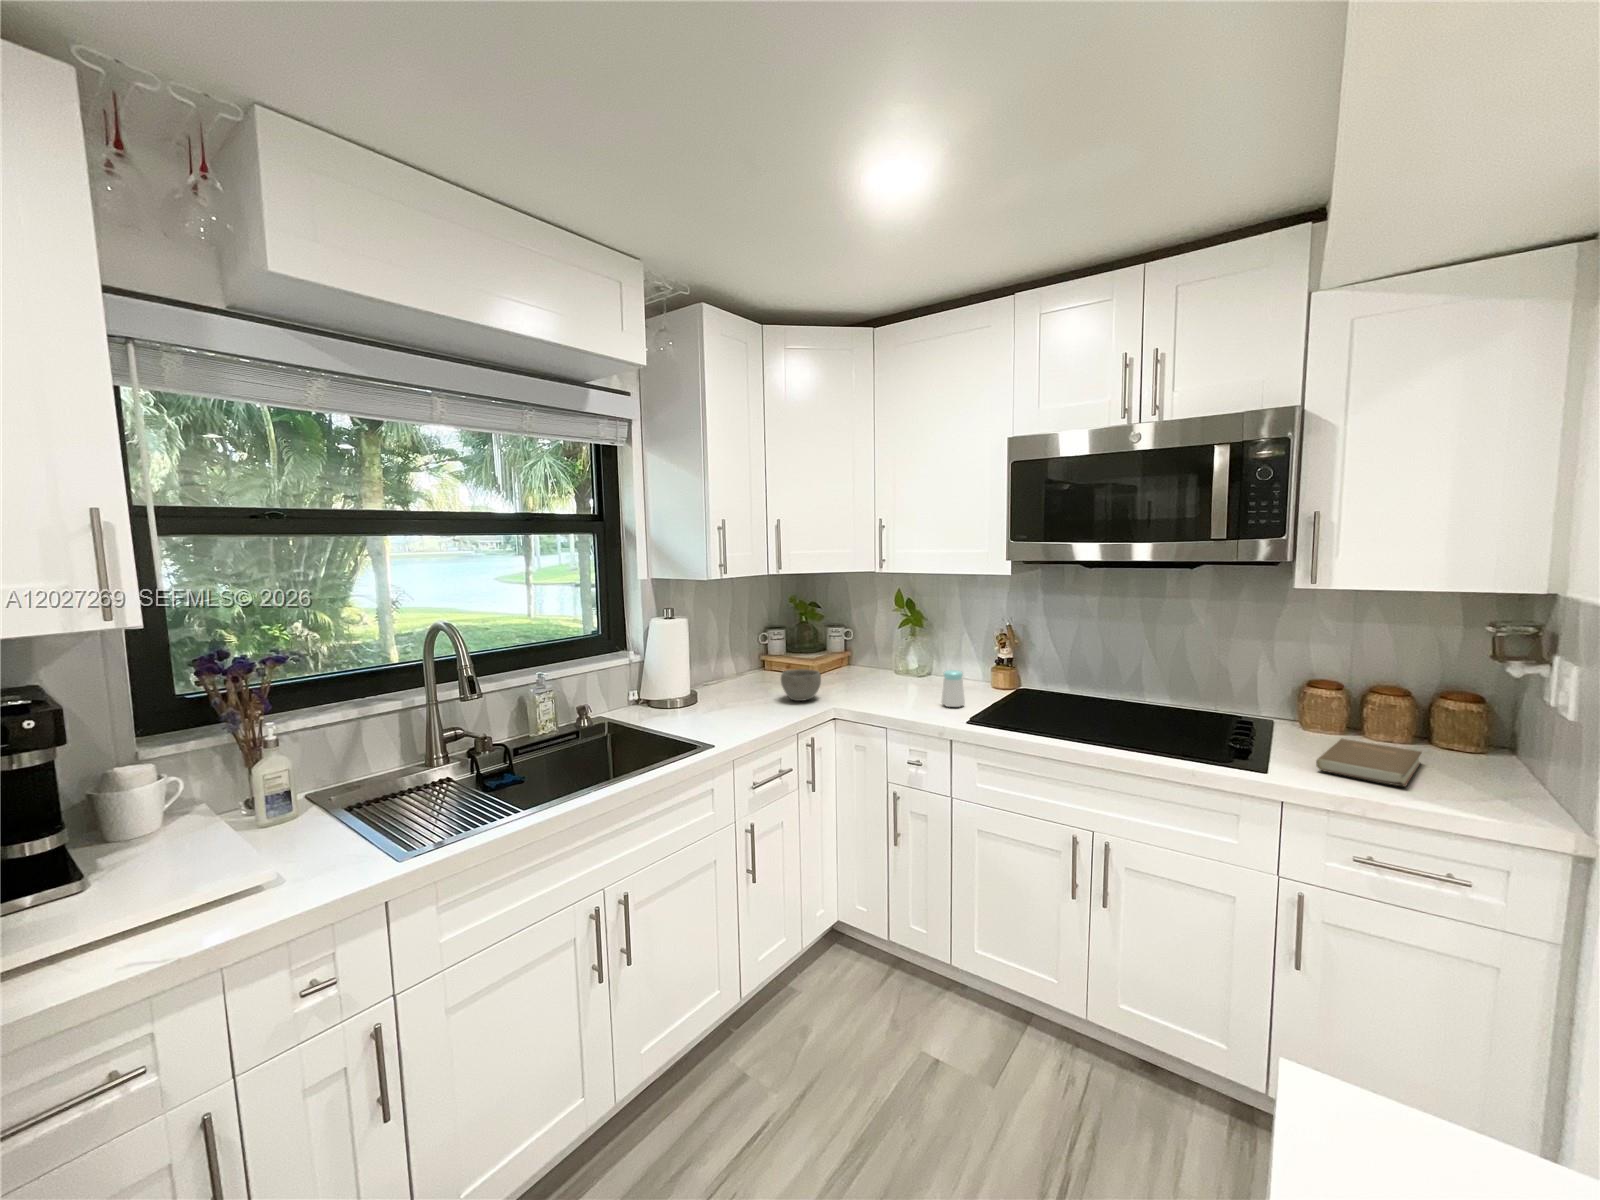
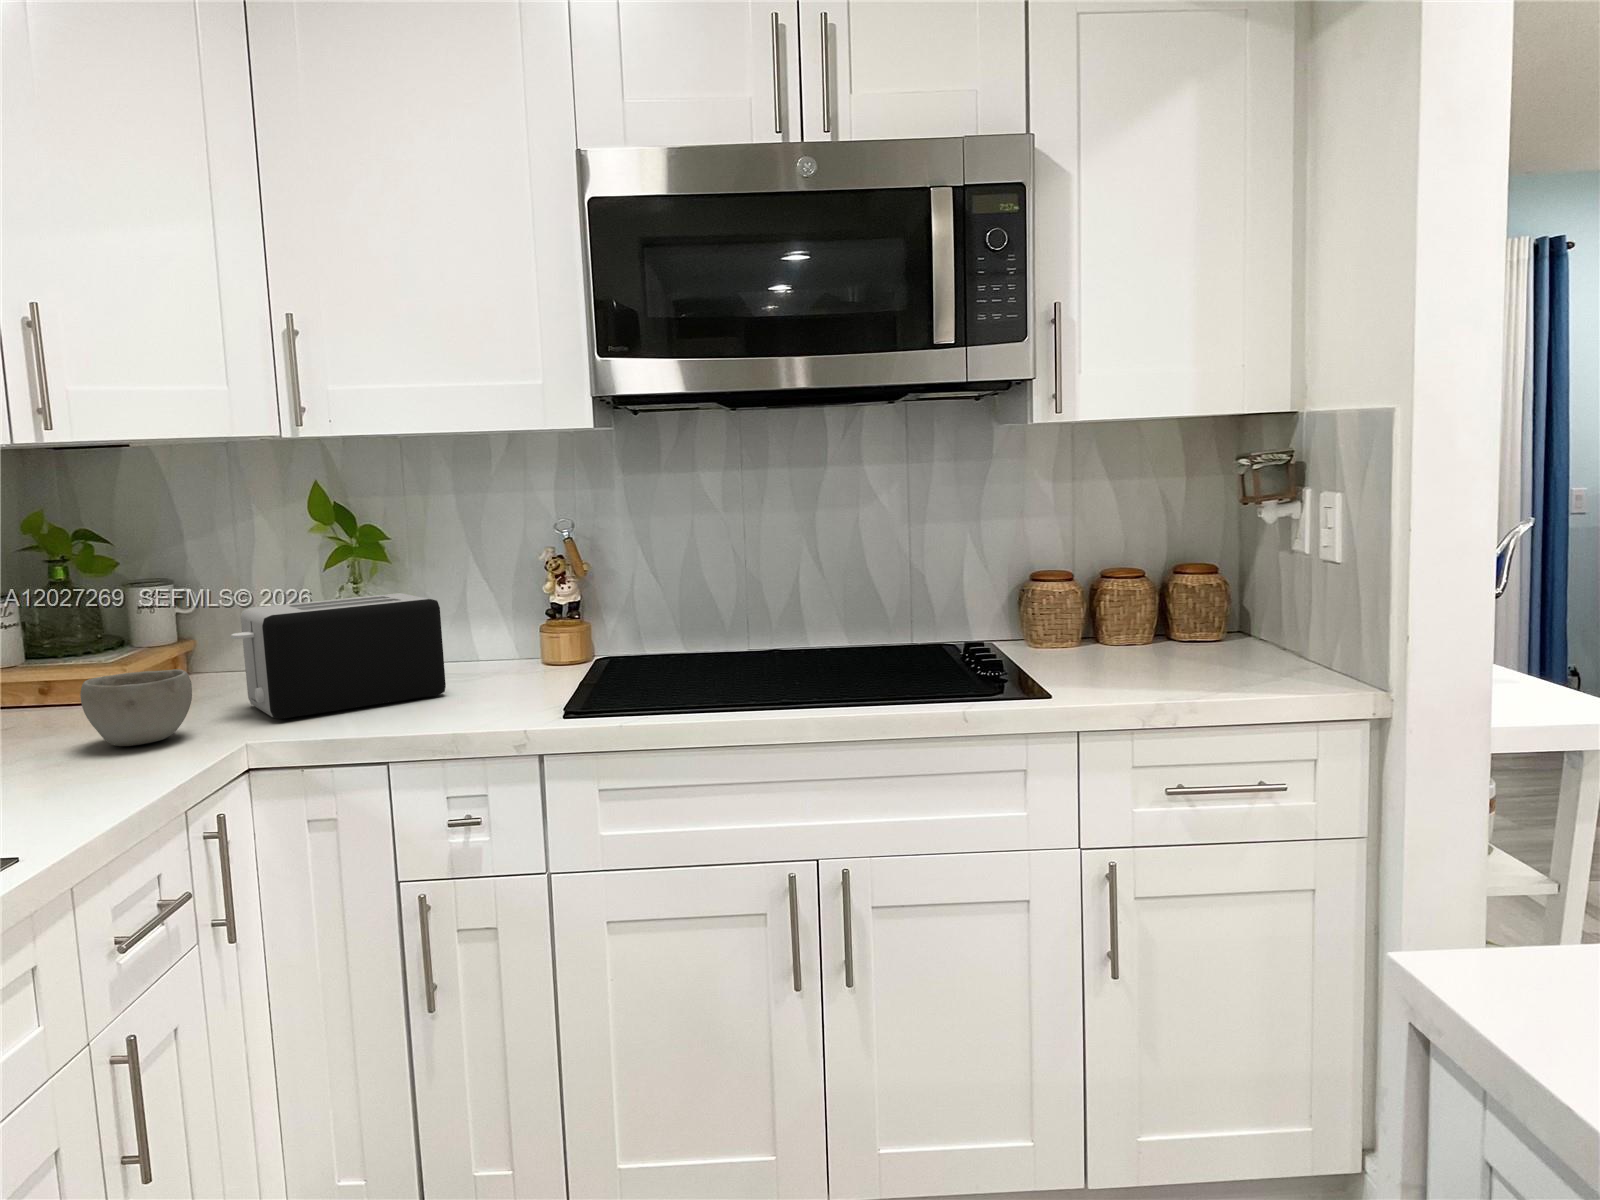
toaster: none [842,645,931,698] -> present [231,593,446,719]
salt shaker: present [941,670,965,707] -> none [479,626,527,700]
book: present [1316,739,1422,787] -> none [1091,640,1207,682]

